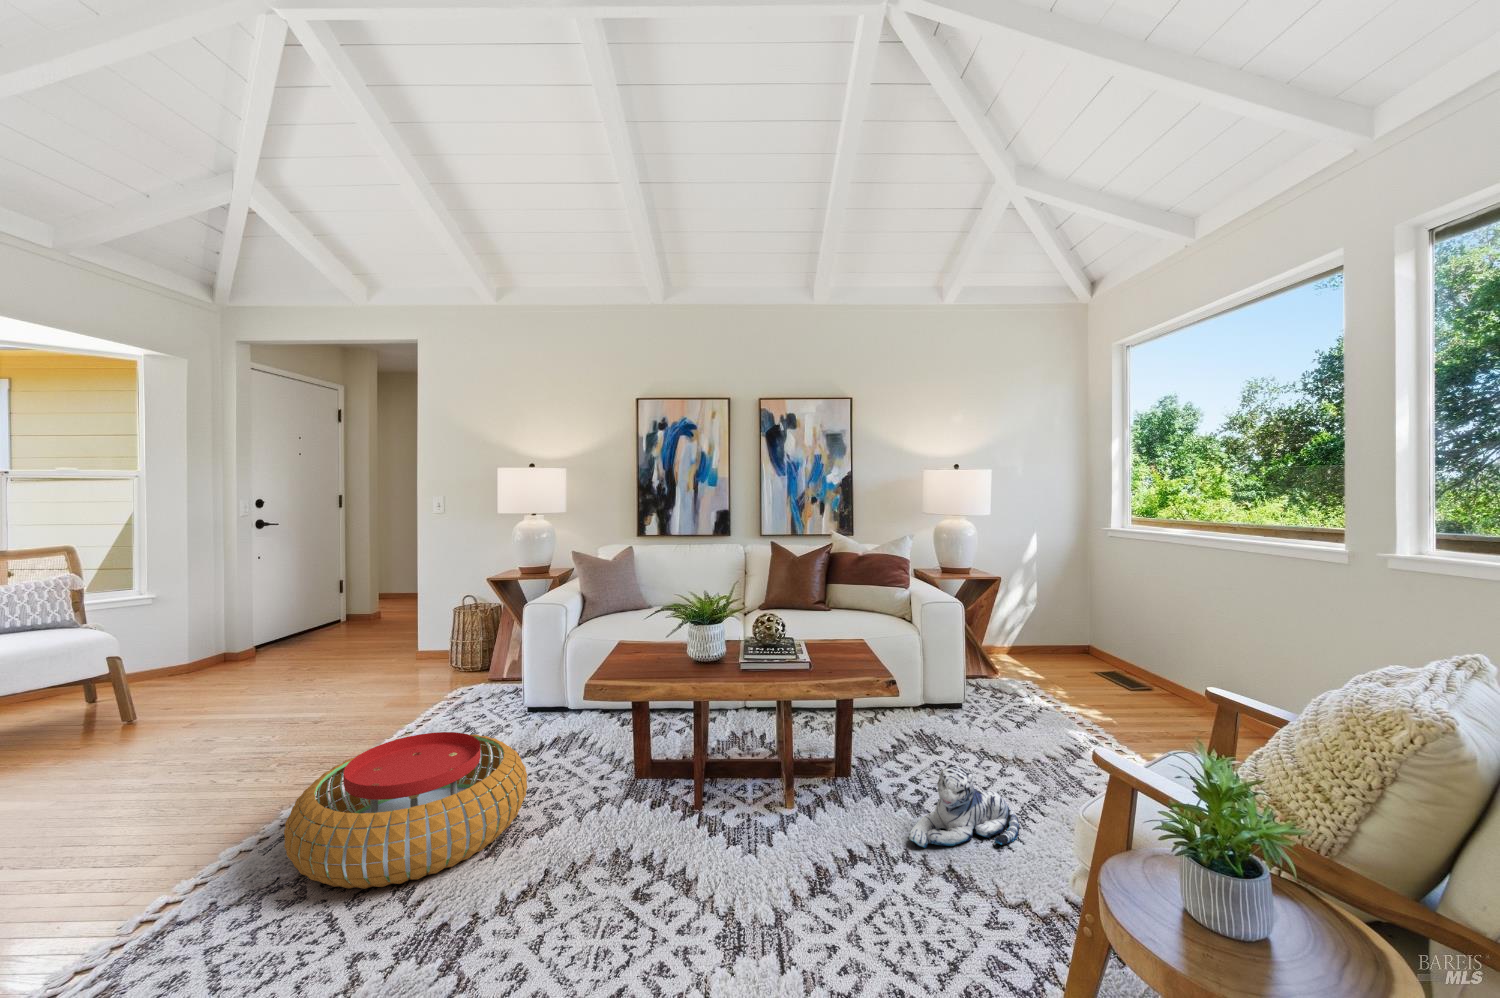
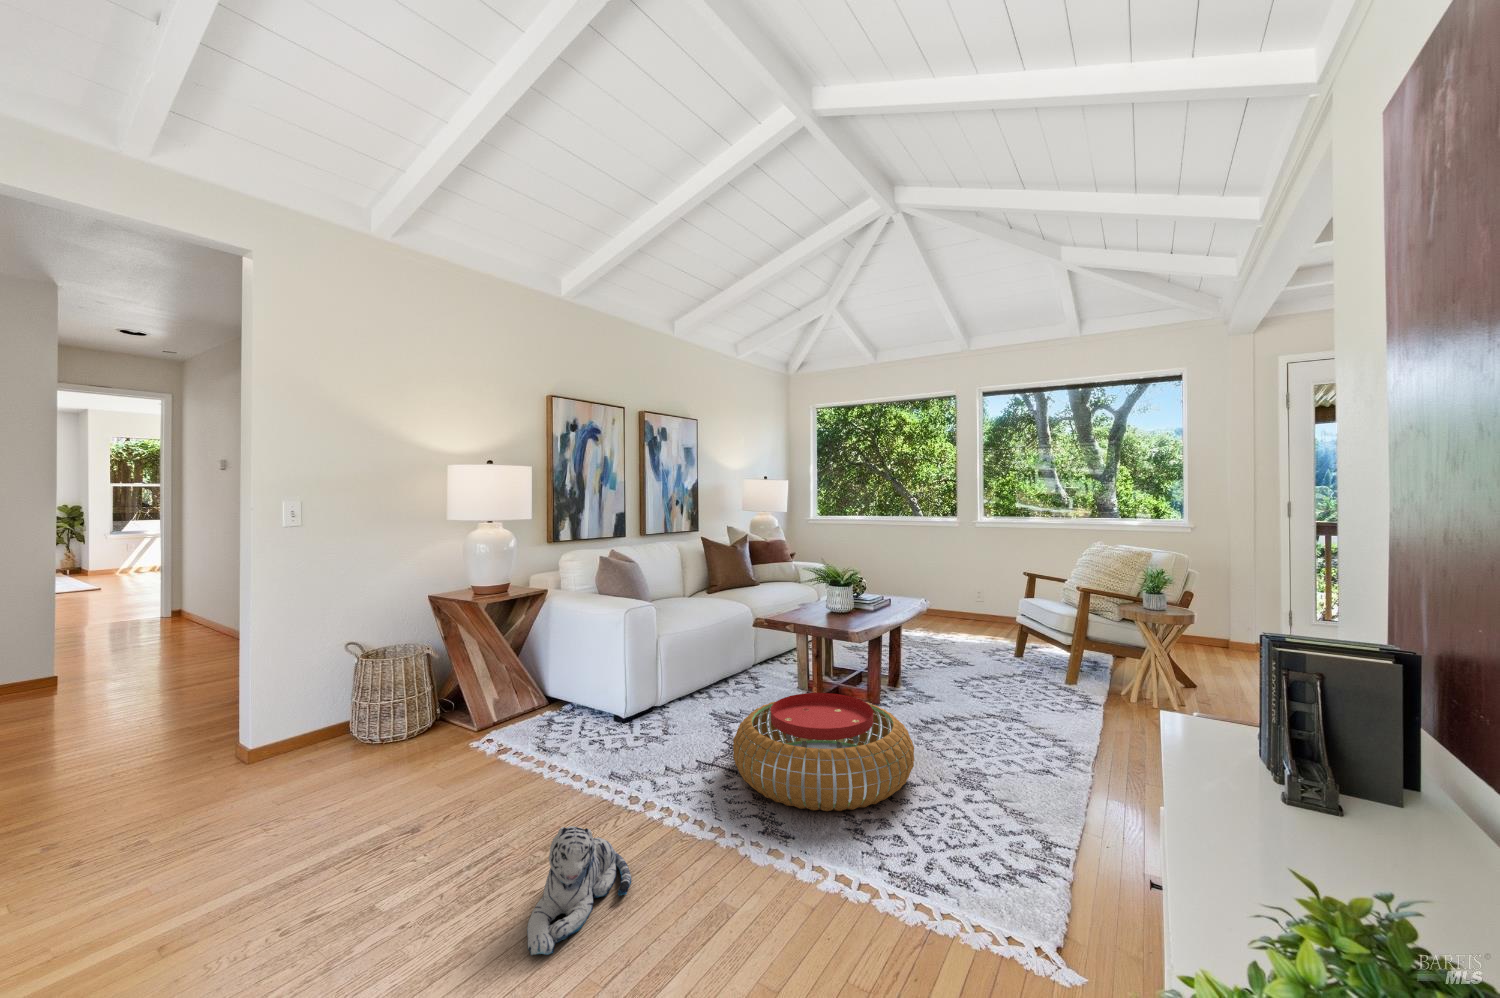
plush toy: present [909,763,1019,848] -> present [527,826,632,956]

